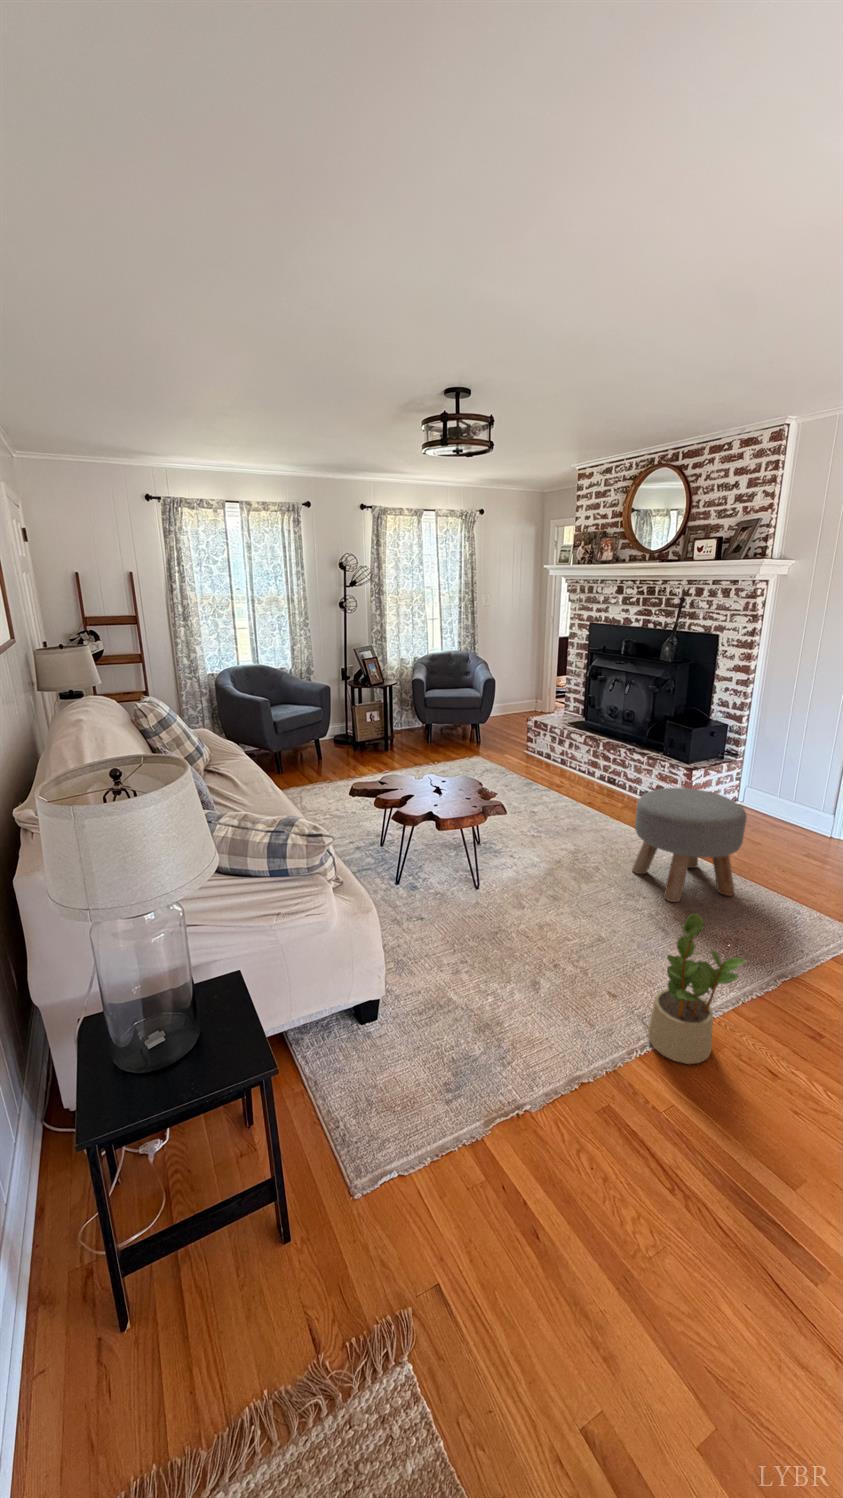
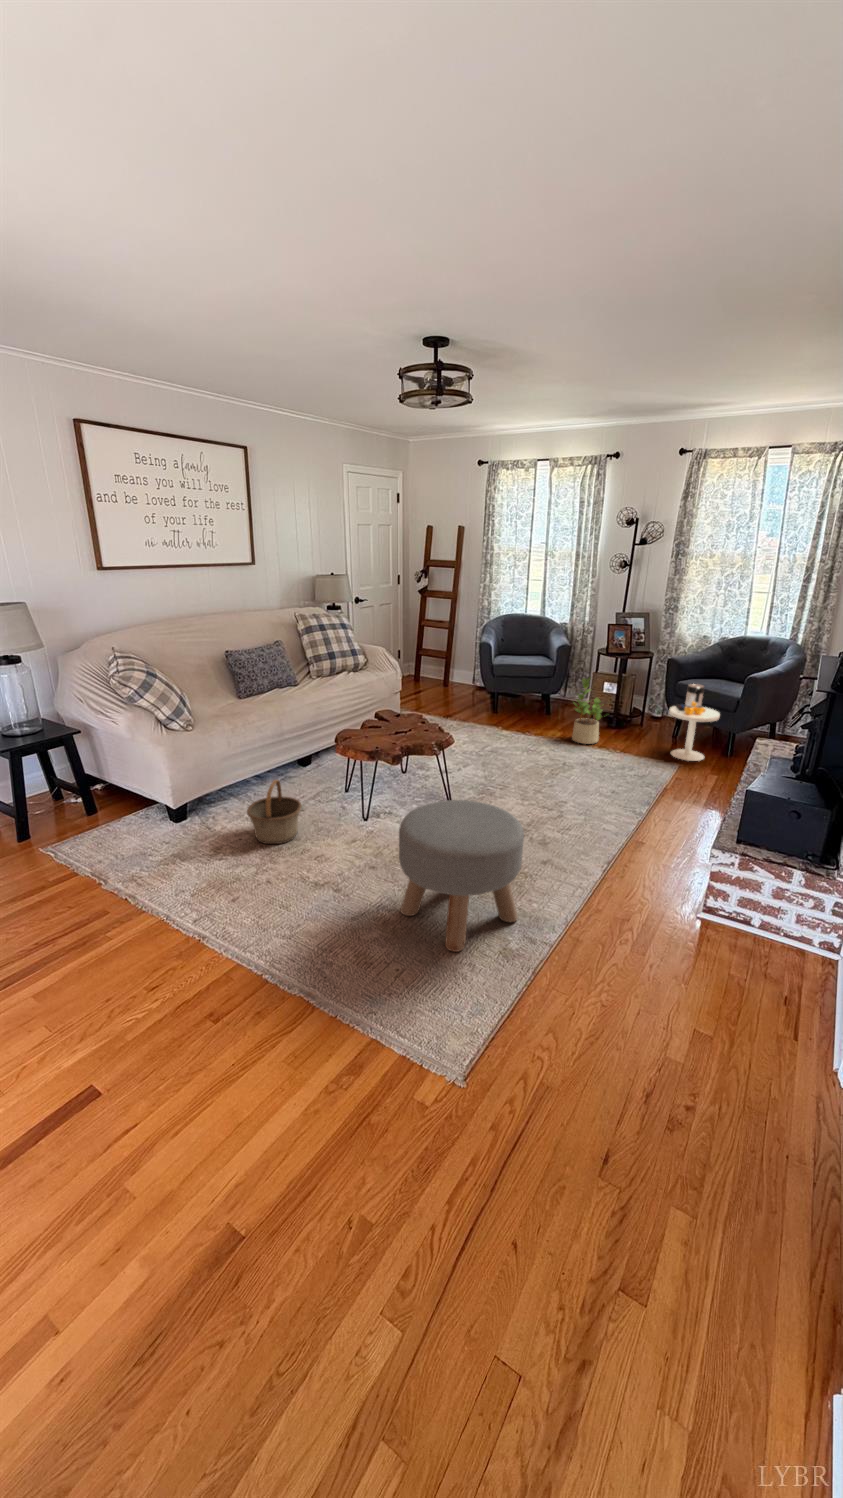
side table: none [457,692,494,752] -> present [669,683,720,761]
basket: none [456,872,522,951] -> present [247,780,302,844]
potted plant: present [648,913,746,1064] -> present [572,677,602,744]

